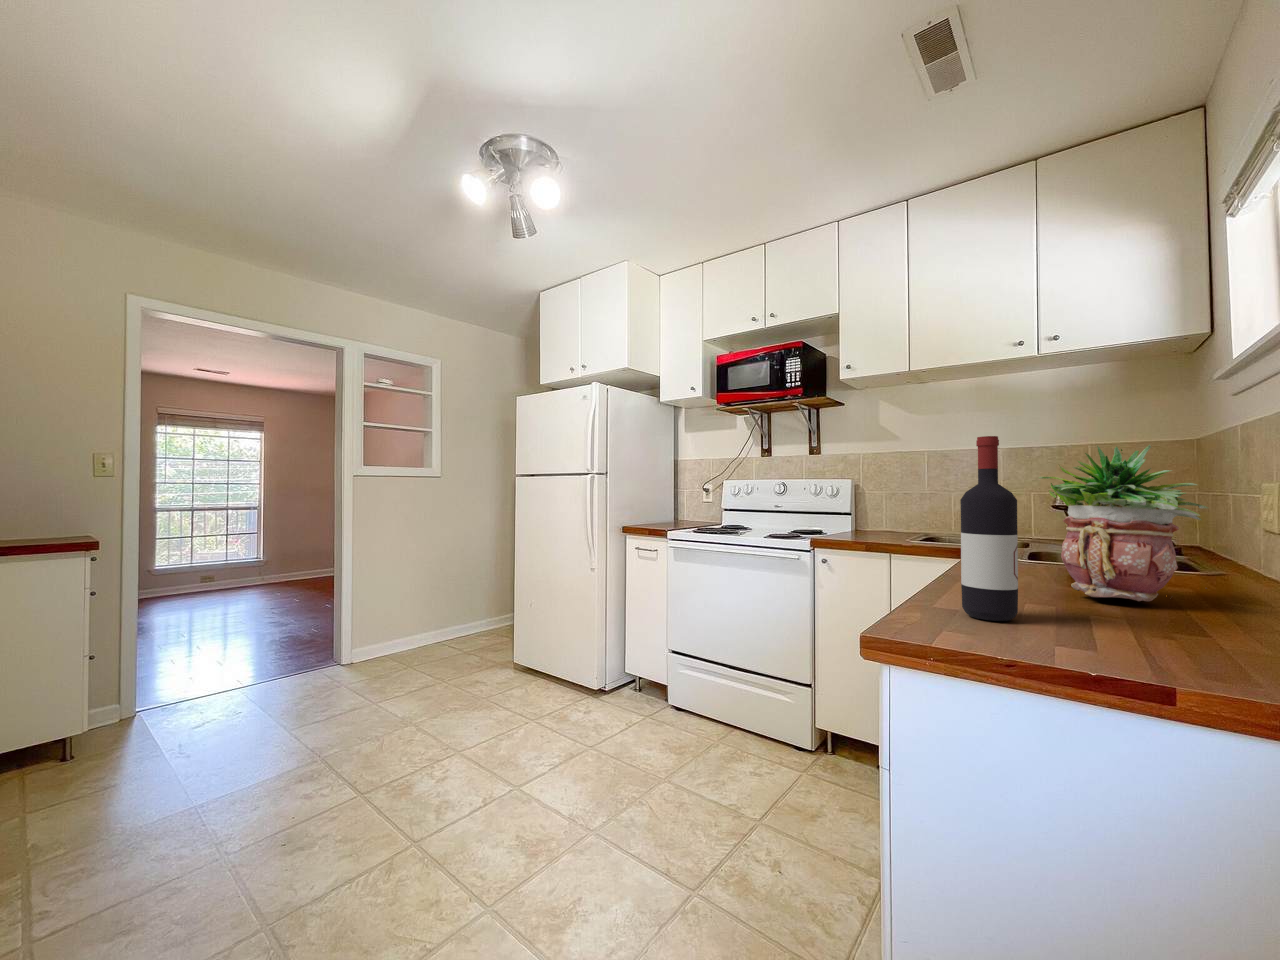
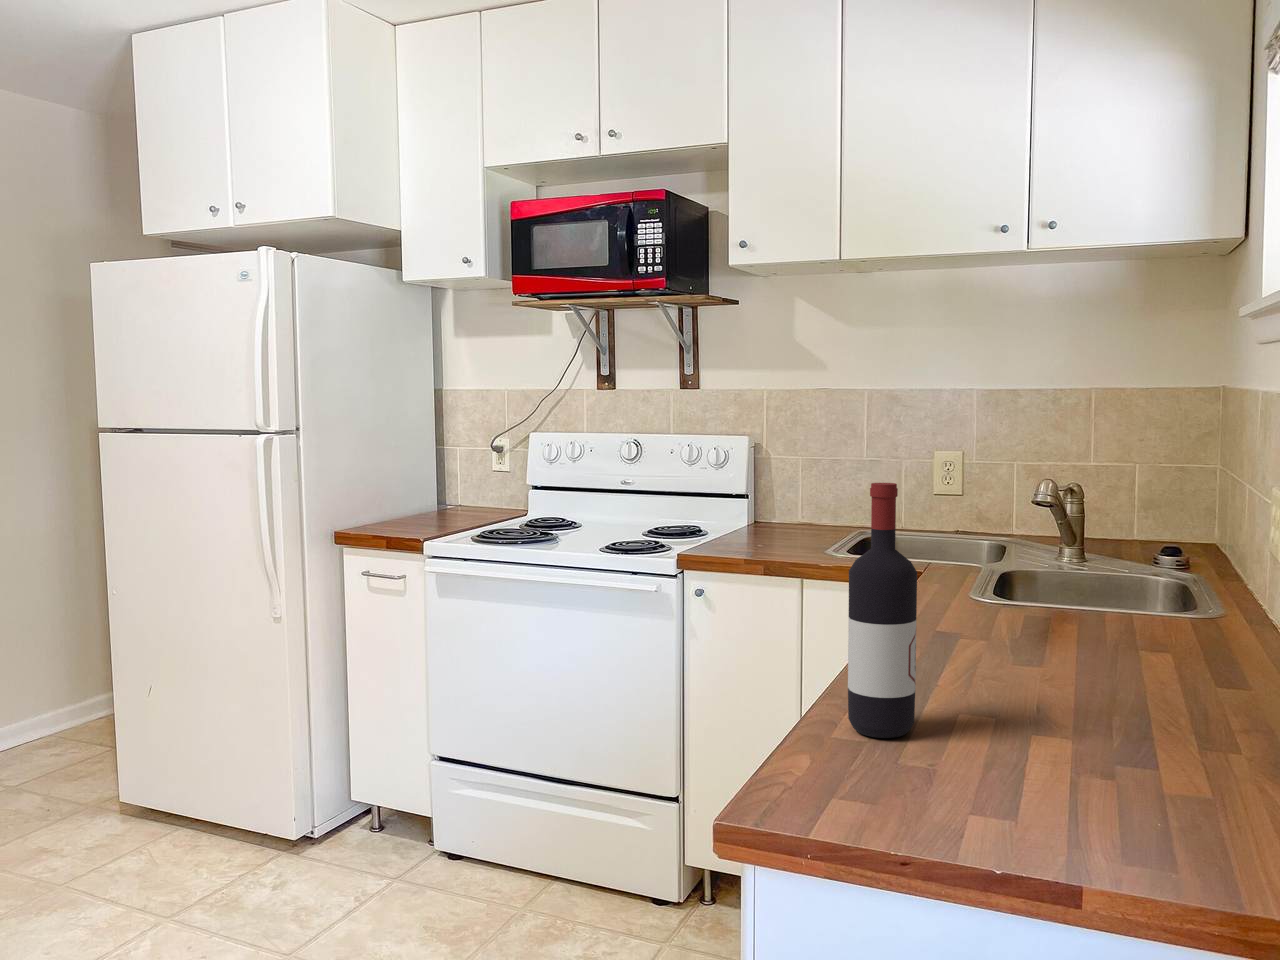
potted plant: present [1039,445,1208,601] -> none [970,466,1158,685]

